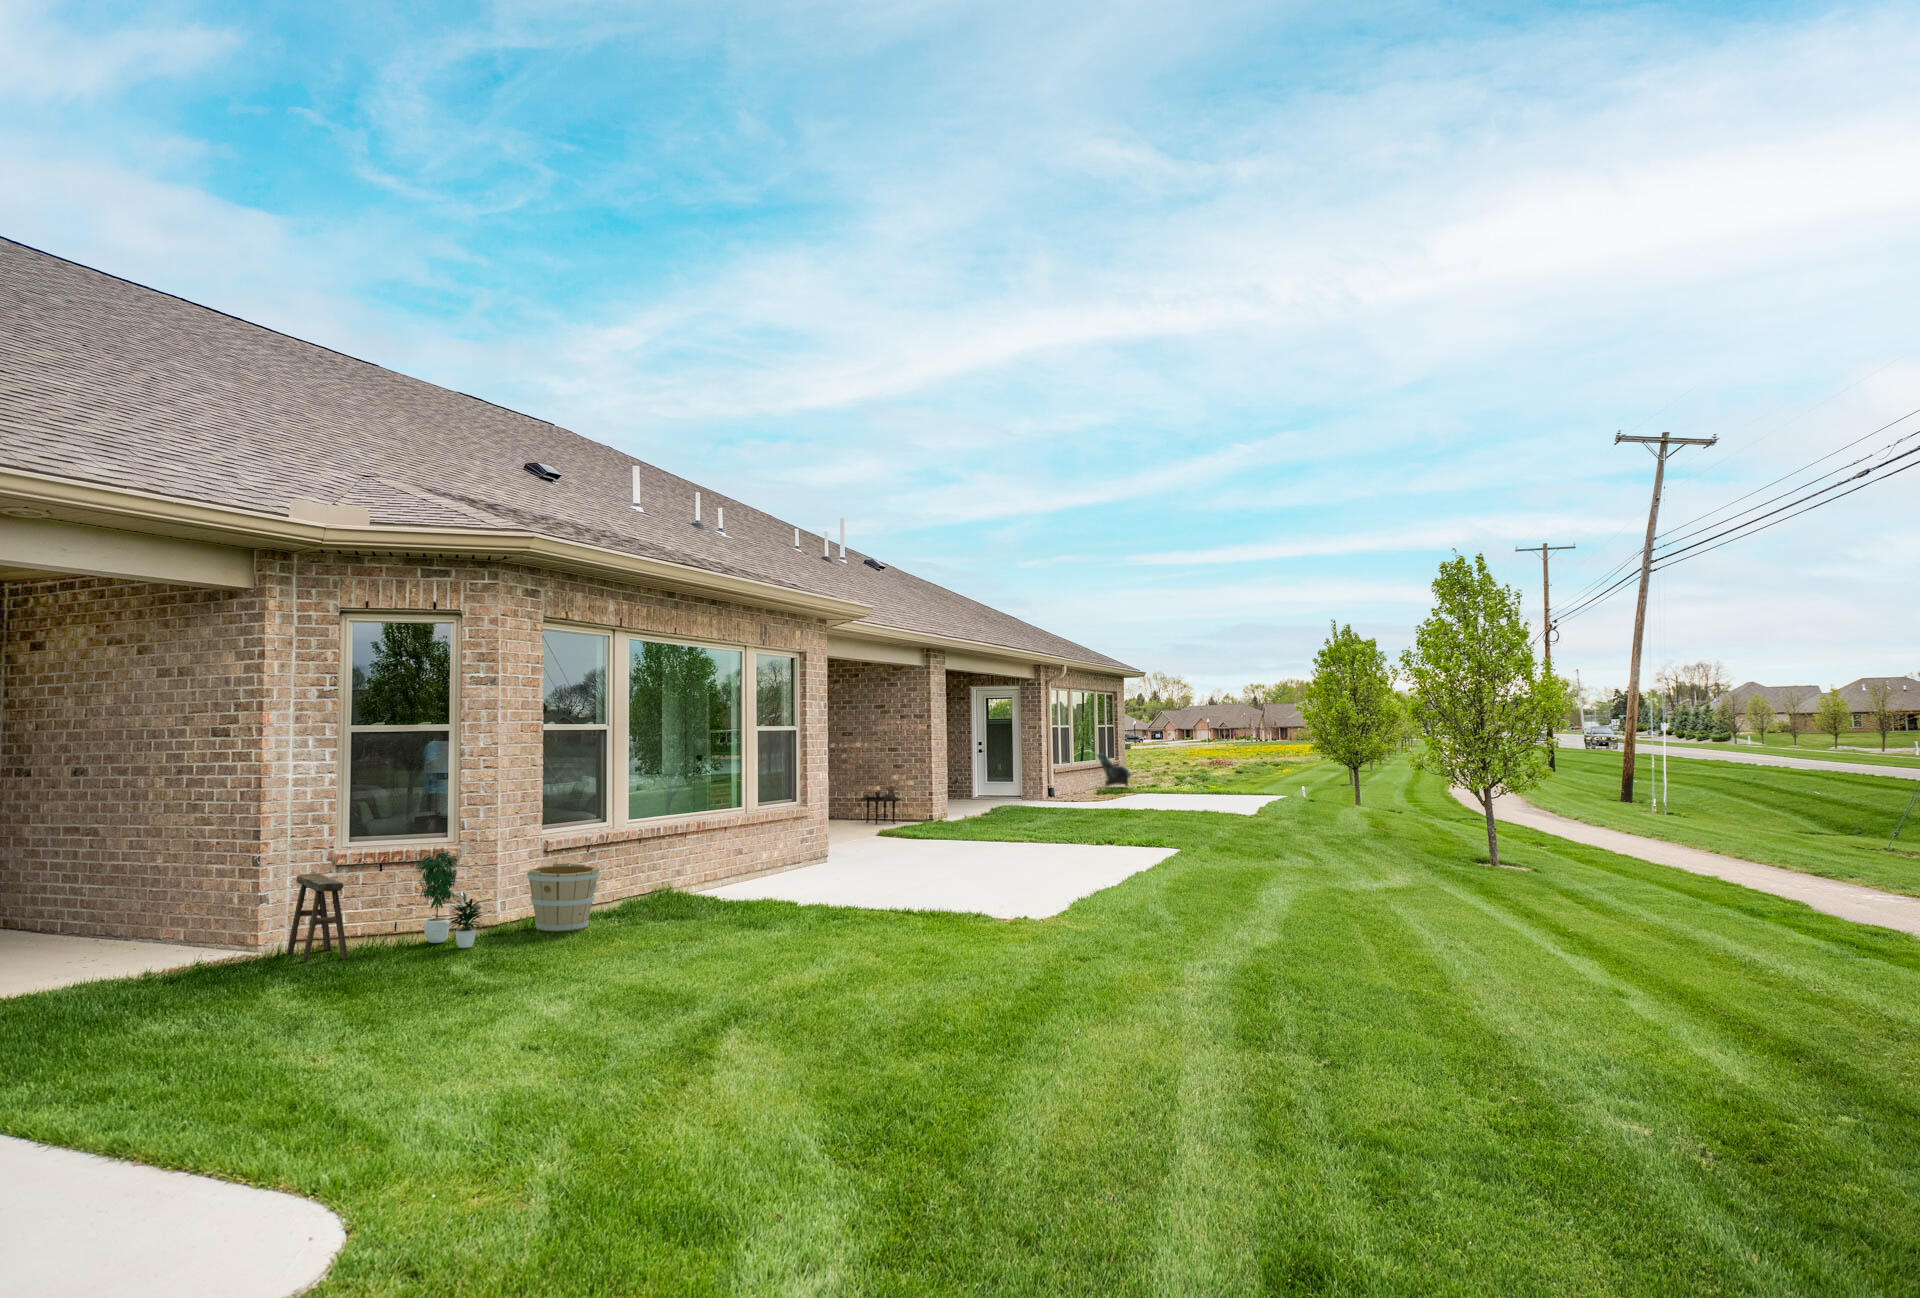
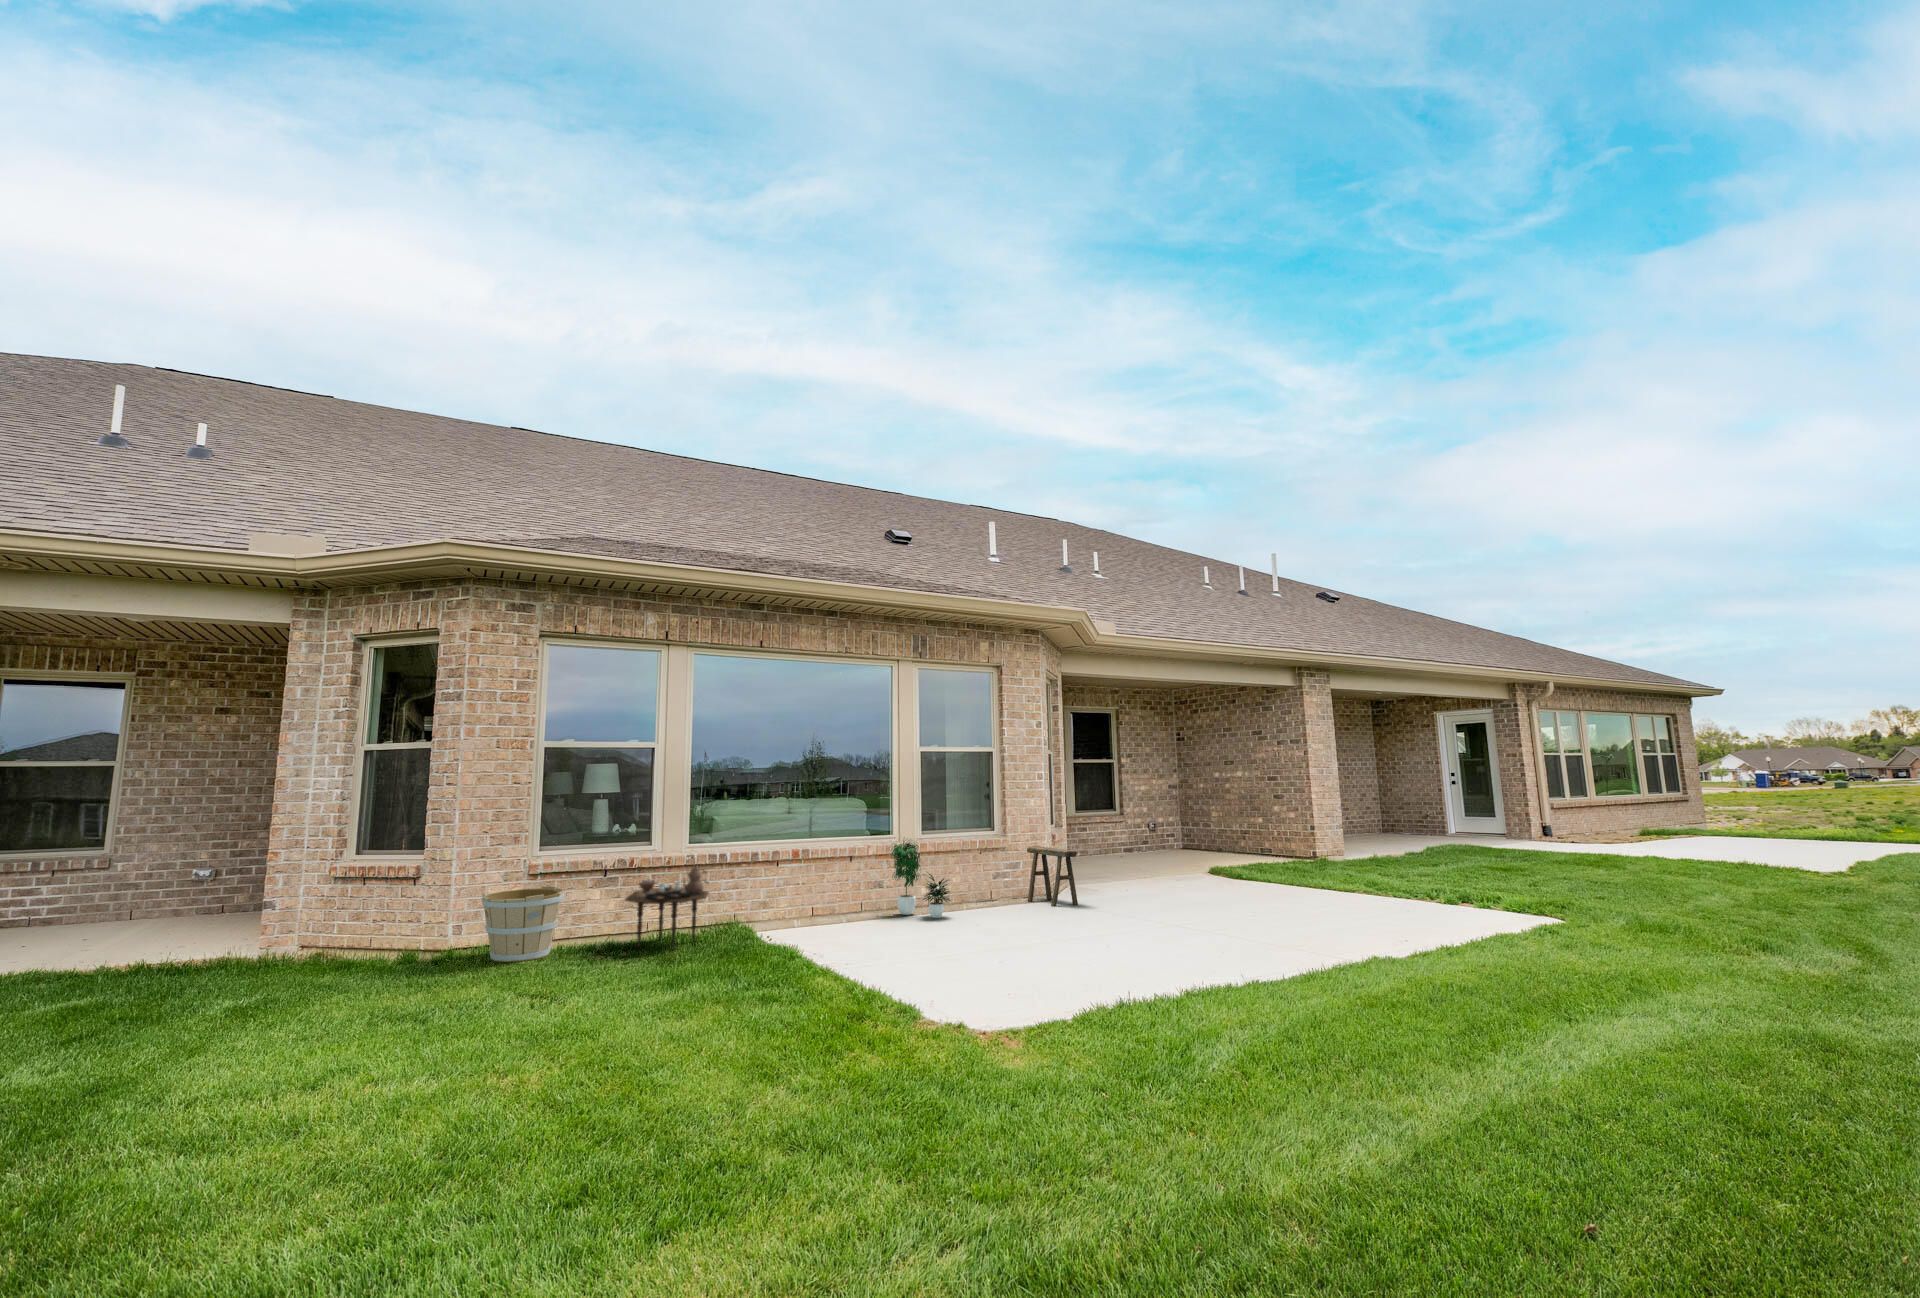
armchair: present [1097,753,1131,786] -> none [1648,786,1704,830]
side table: present [861,785,901,824] -> present [625,866,709,950]
potted plant: present [417,850,484,948] -> present [891,840,951,918]
stool: present [287,873,348,962] -> present [1027,846,1078,906]

